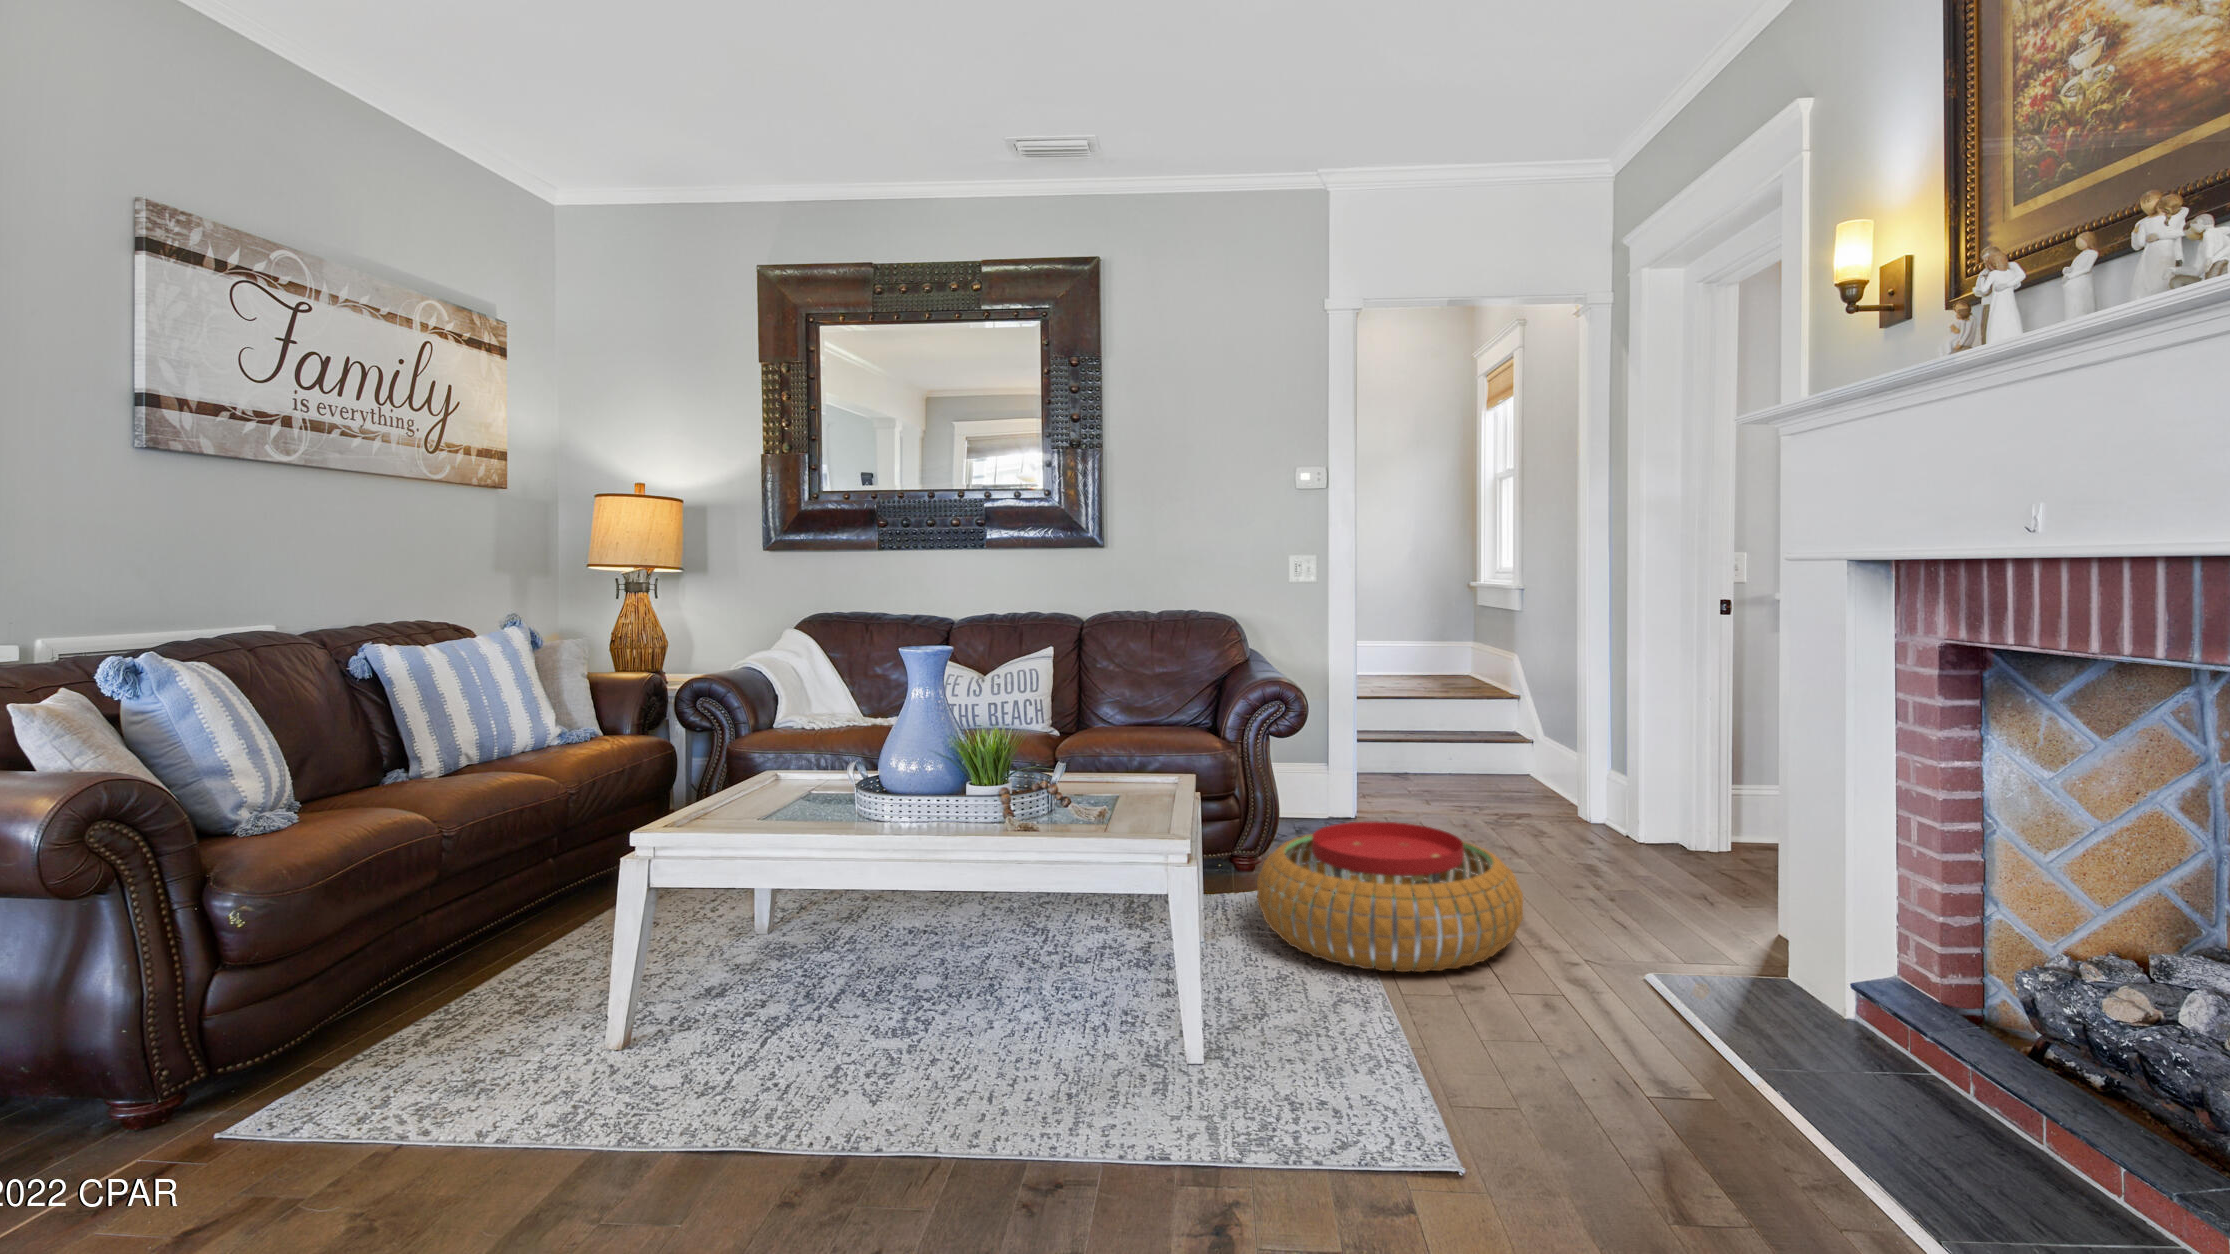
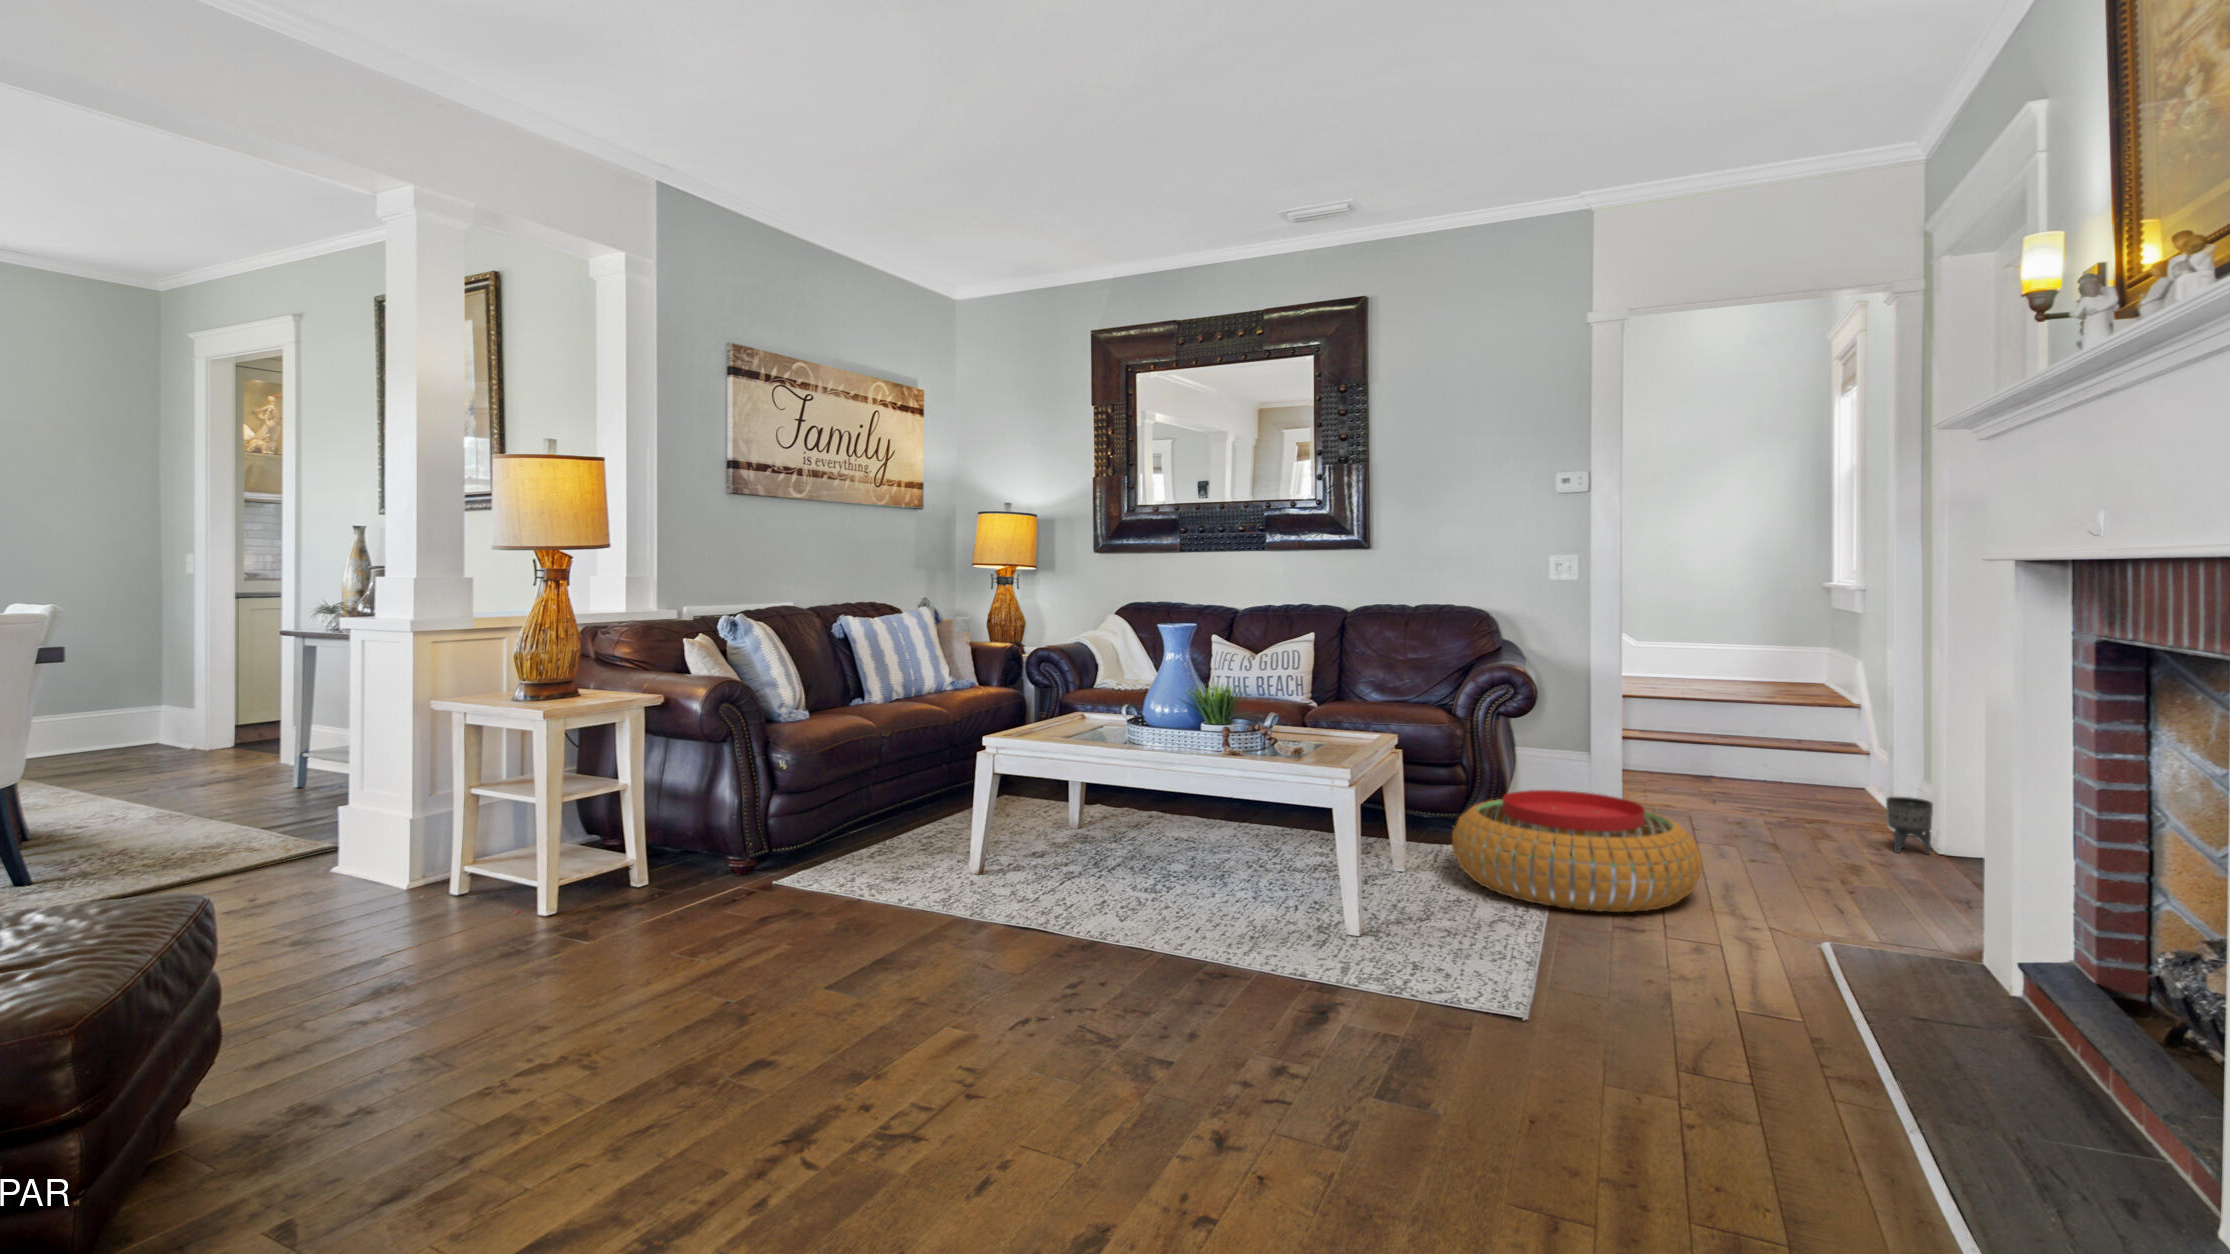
planter: none [1607,789,1647,845] -> present [1886,797,1933,854]

